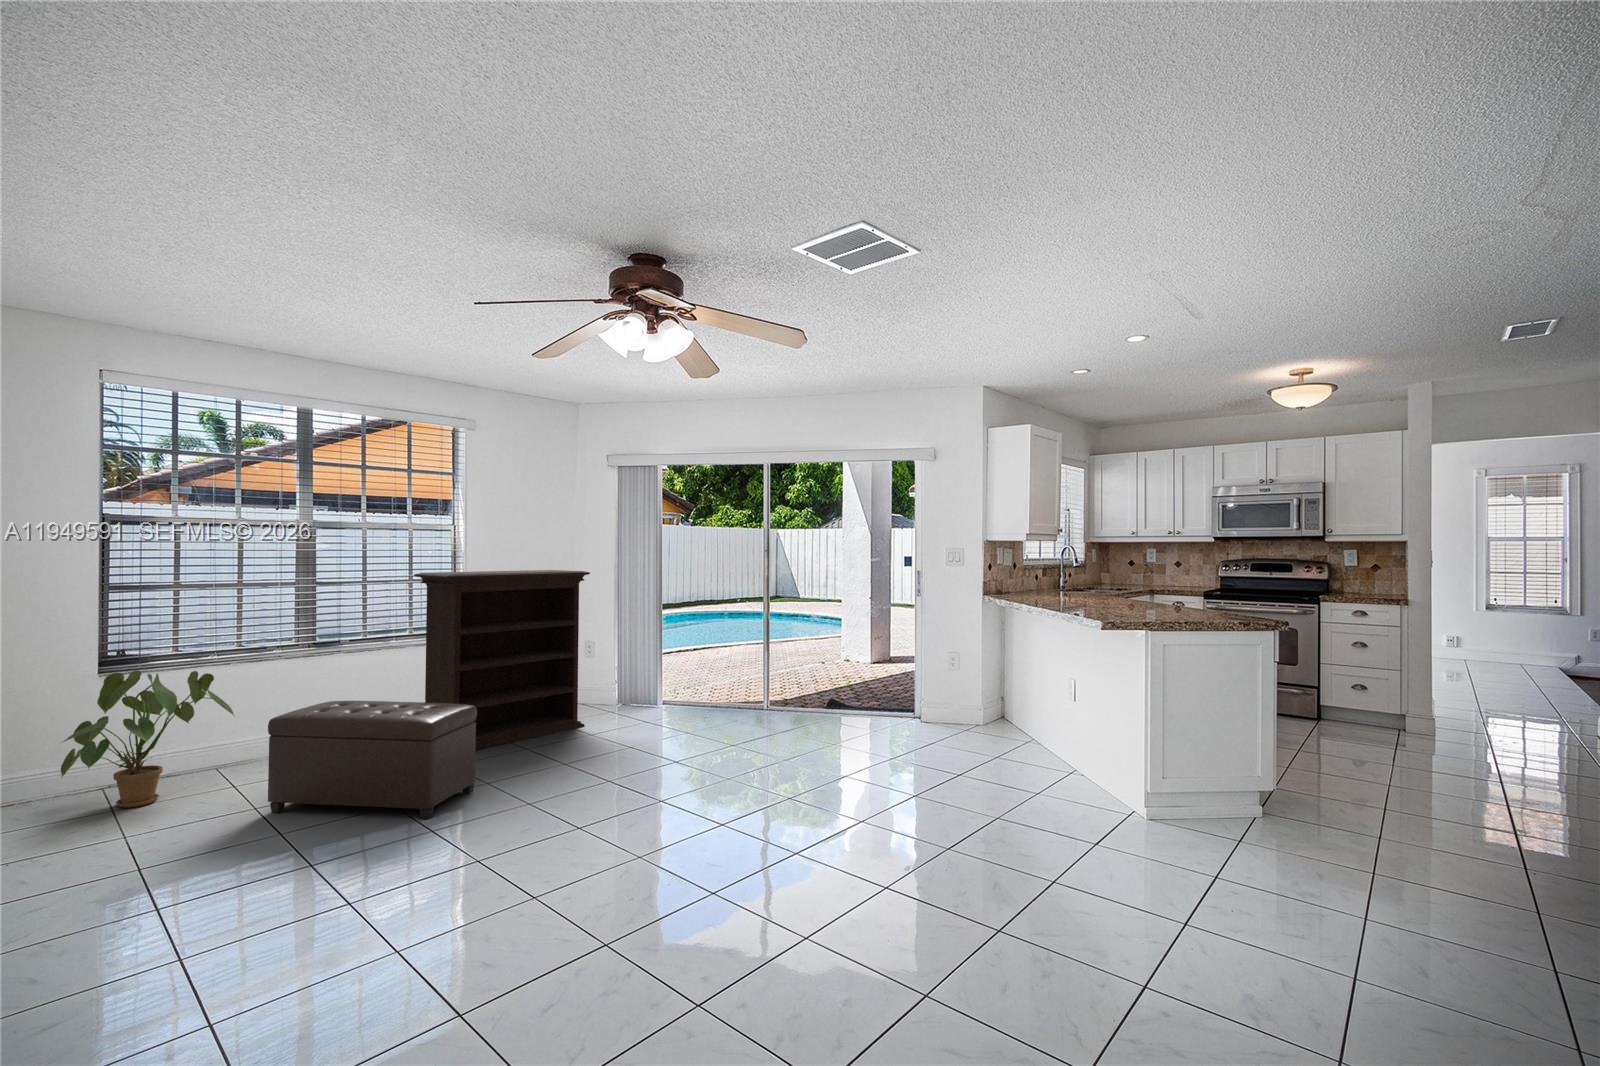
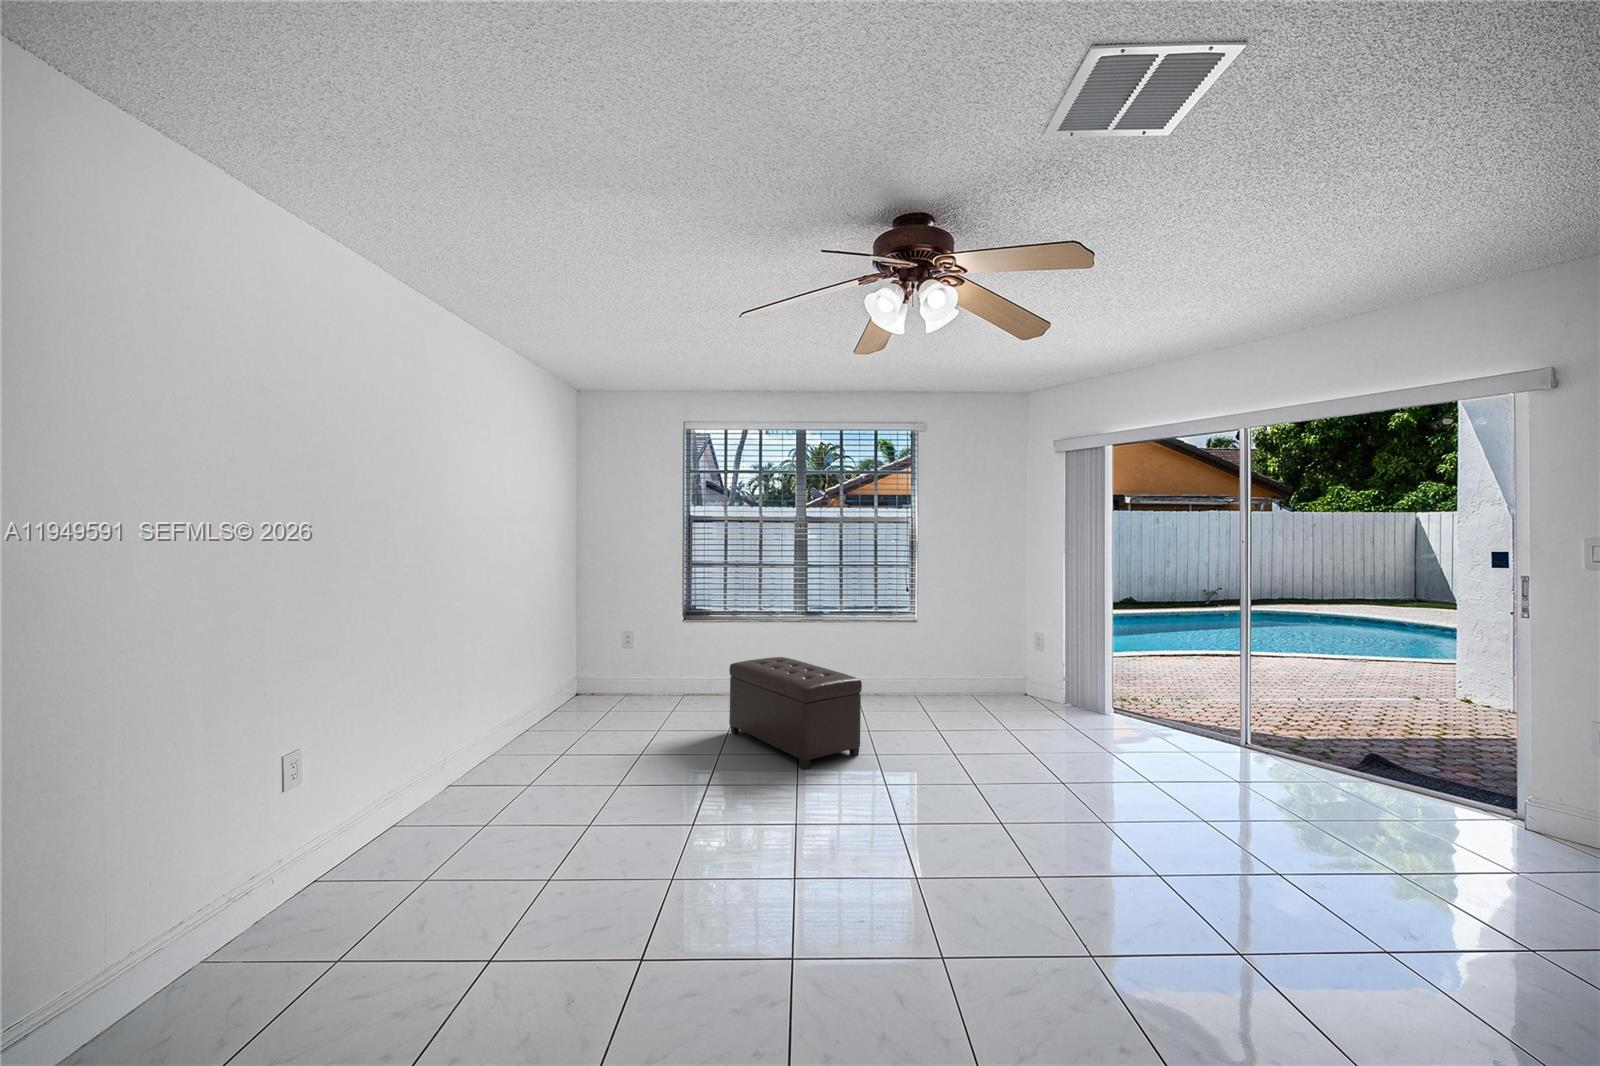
bookshelf: present [414,570,590,749] -> none [865,560,1017,718]
house plant: present [61,670,235,807] -> none [649,618,738,708]

